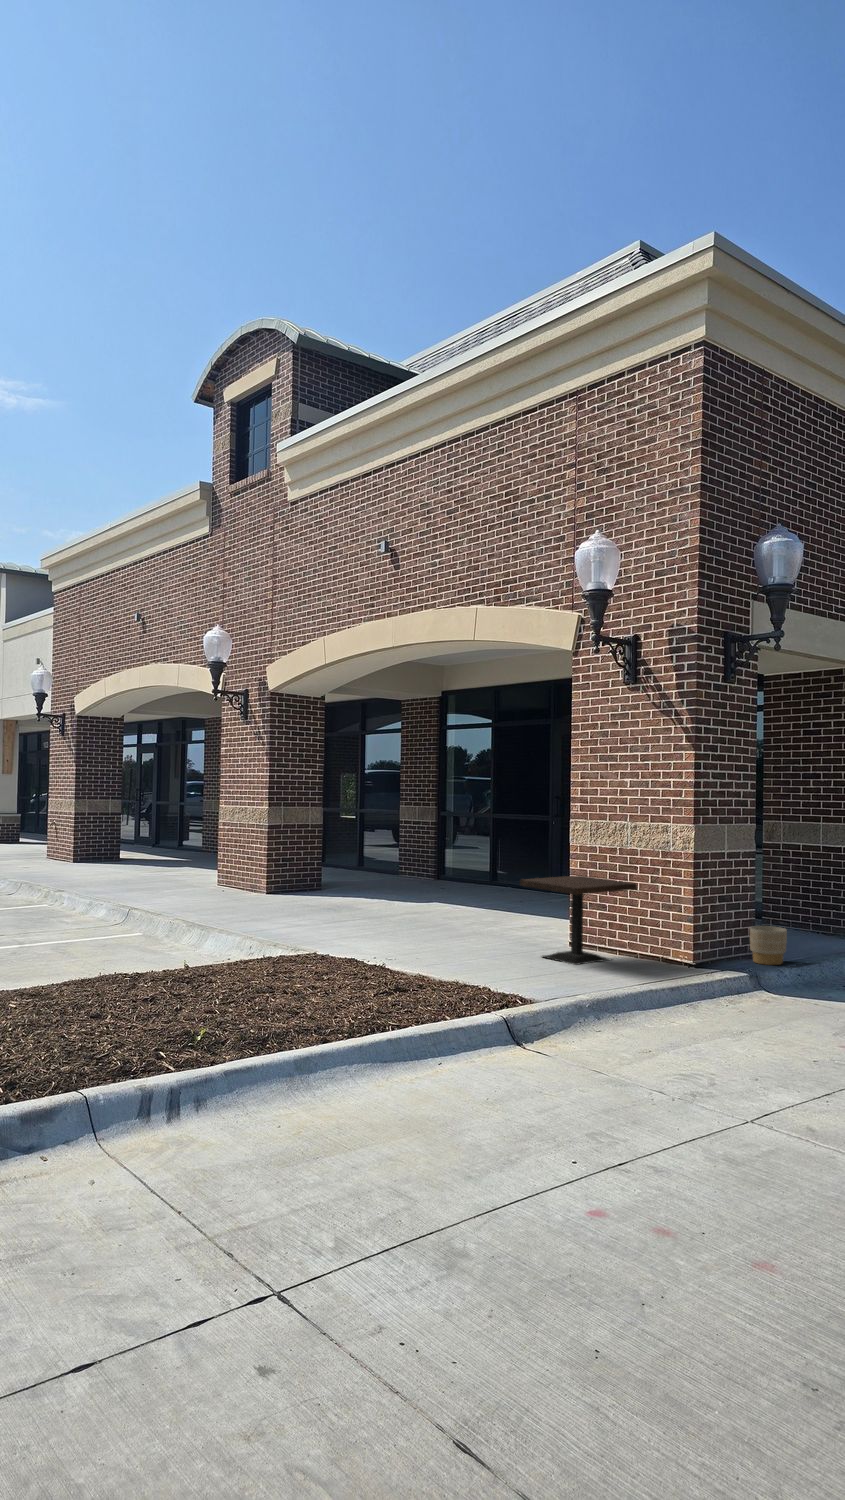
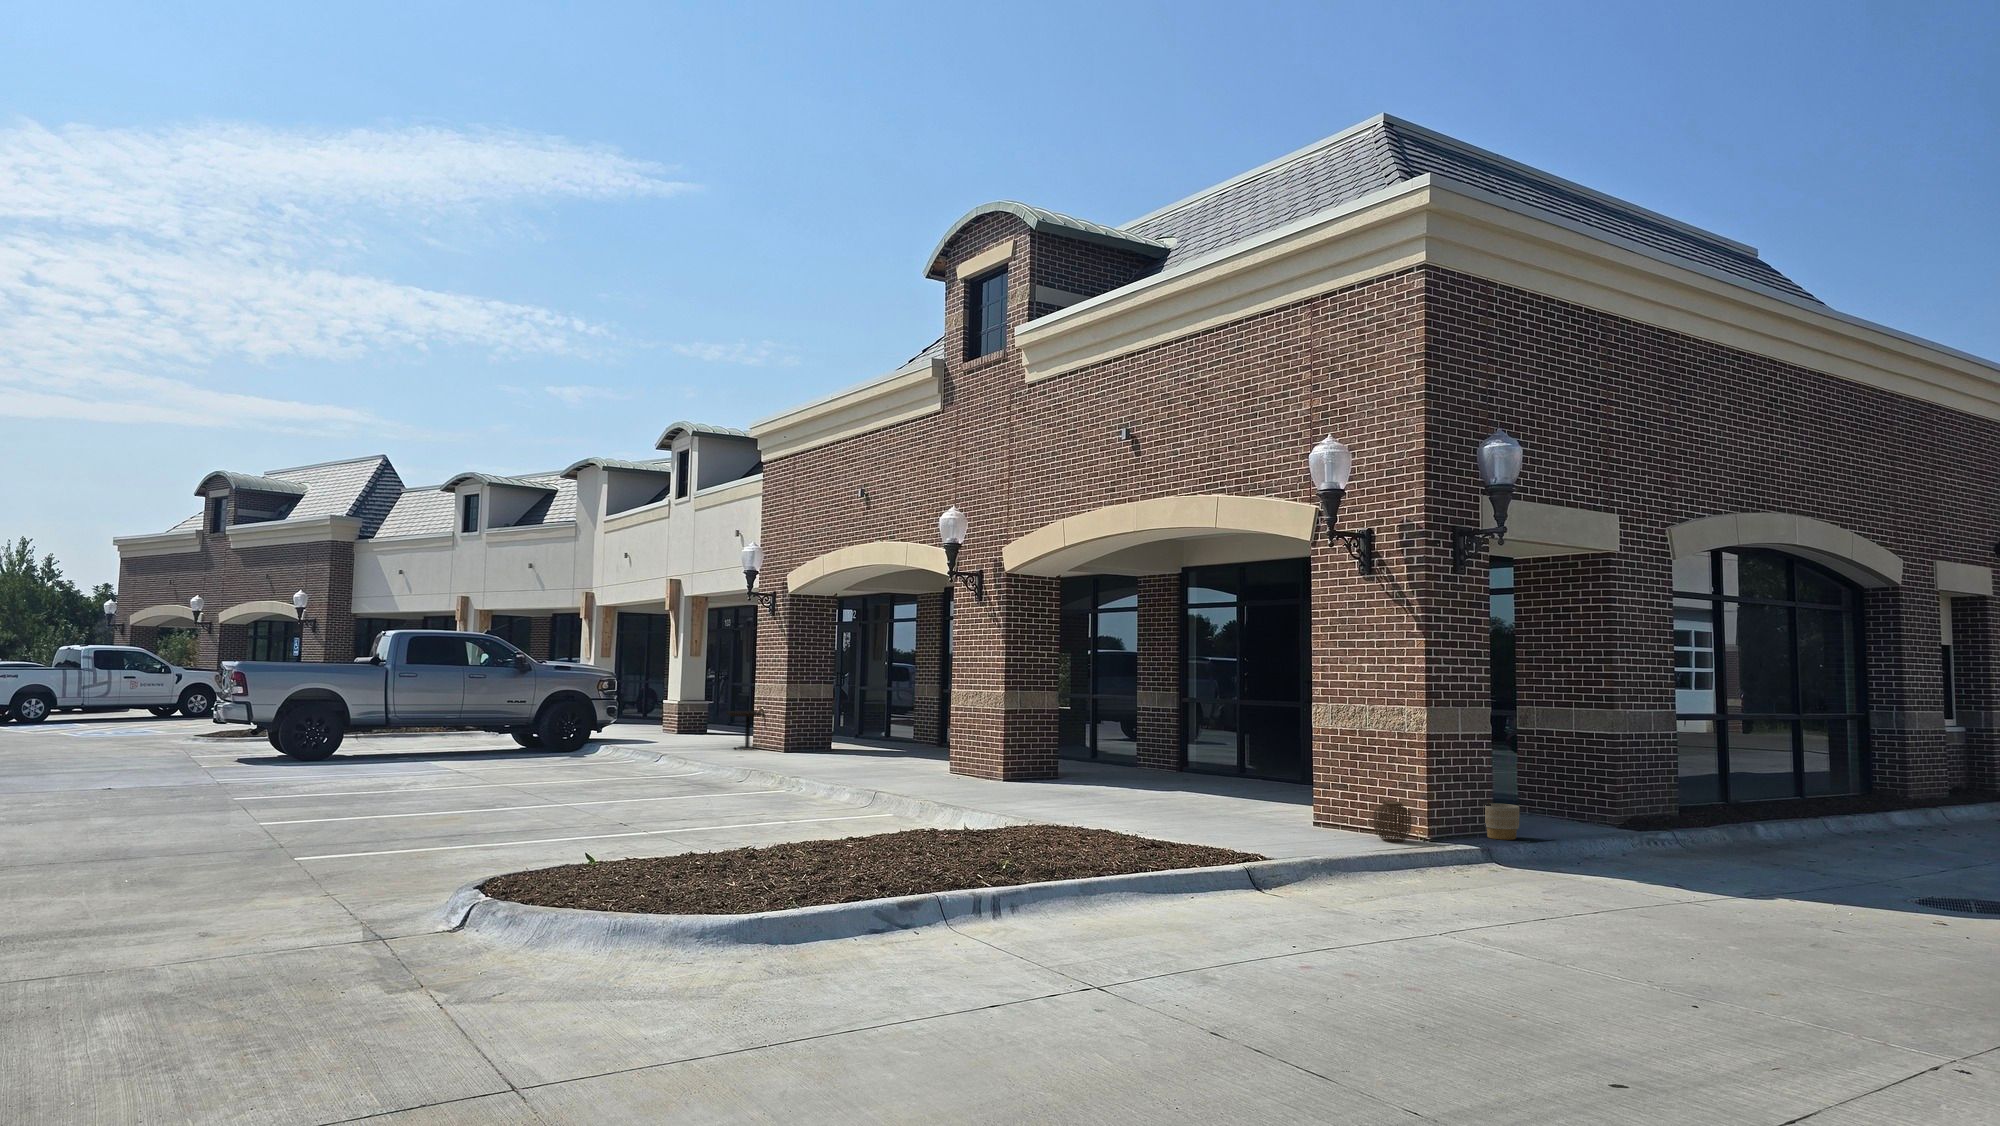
side table: present [520,876,637,965] -> present [726,711,765,750]
woven basket: none [638,927,678,971] -> present [1374,801,1411,842]

